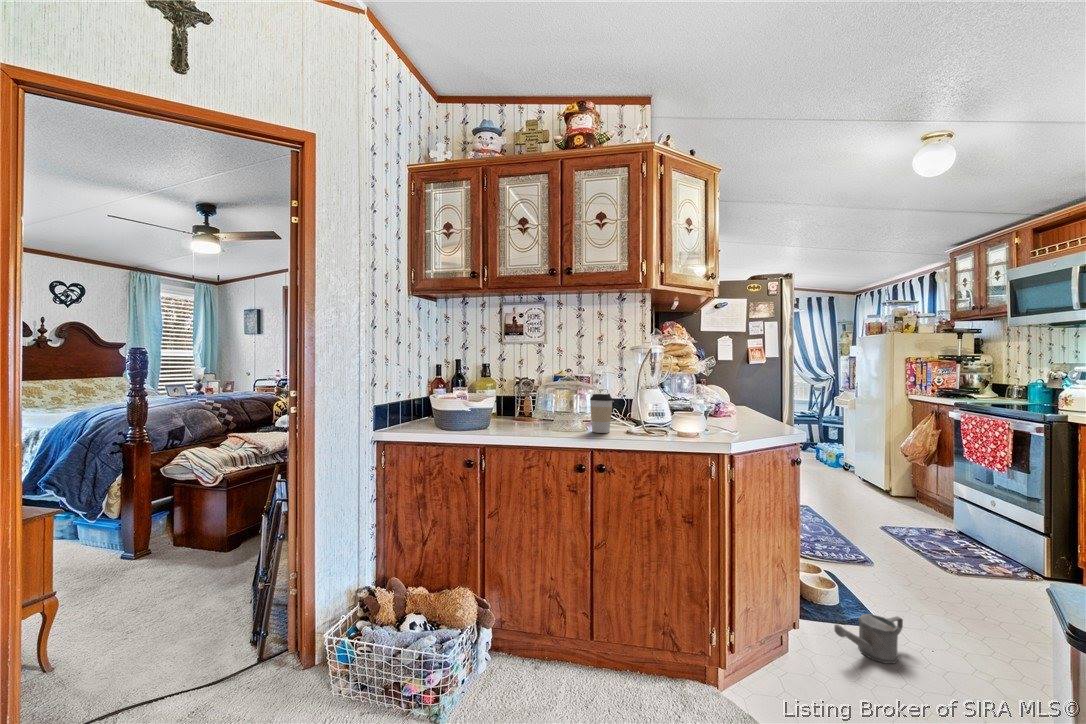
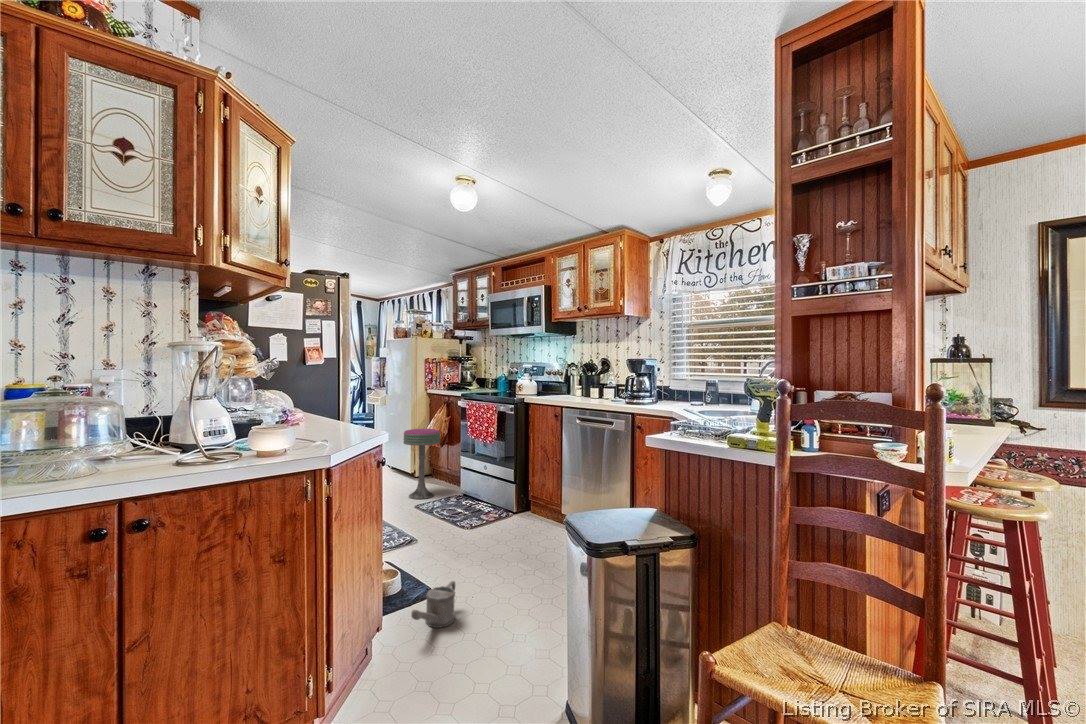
coffee cup: present [590,394,612,433] -> none [109,411,155,472]
bar stool: none [869,439,921,522] -> present [403,429,440,499]

